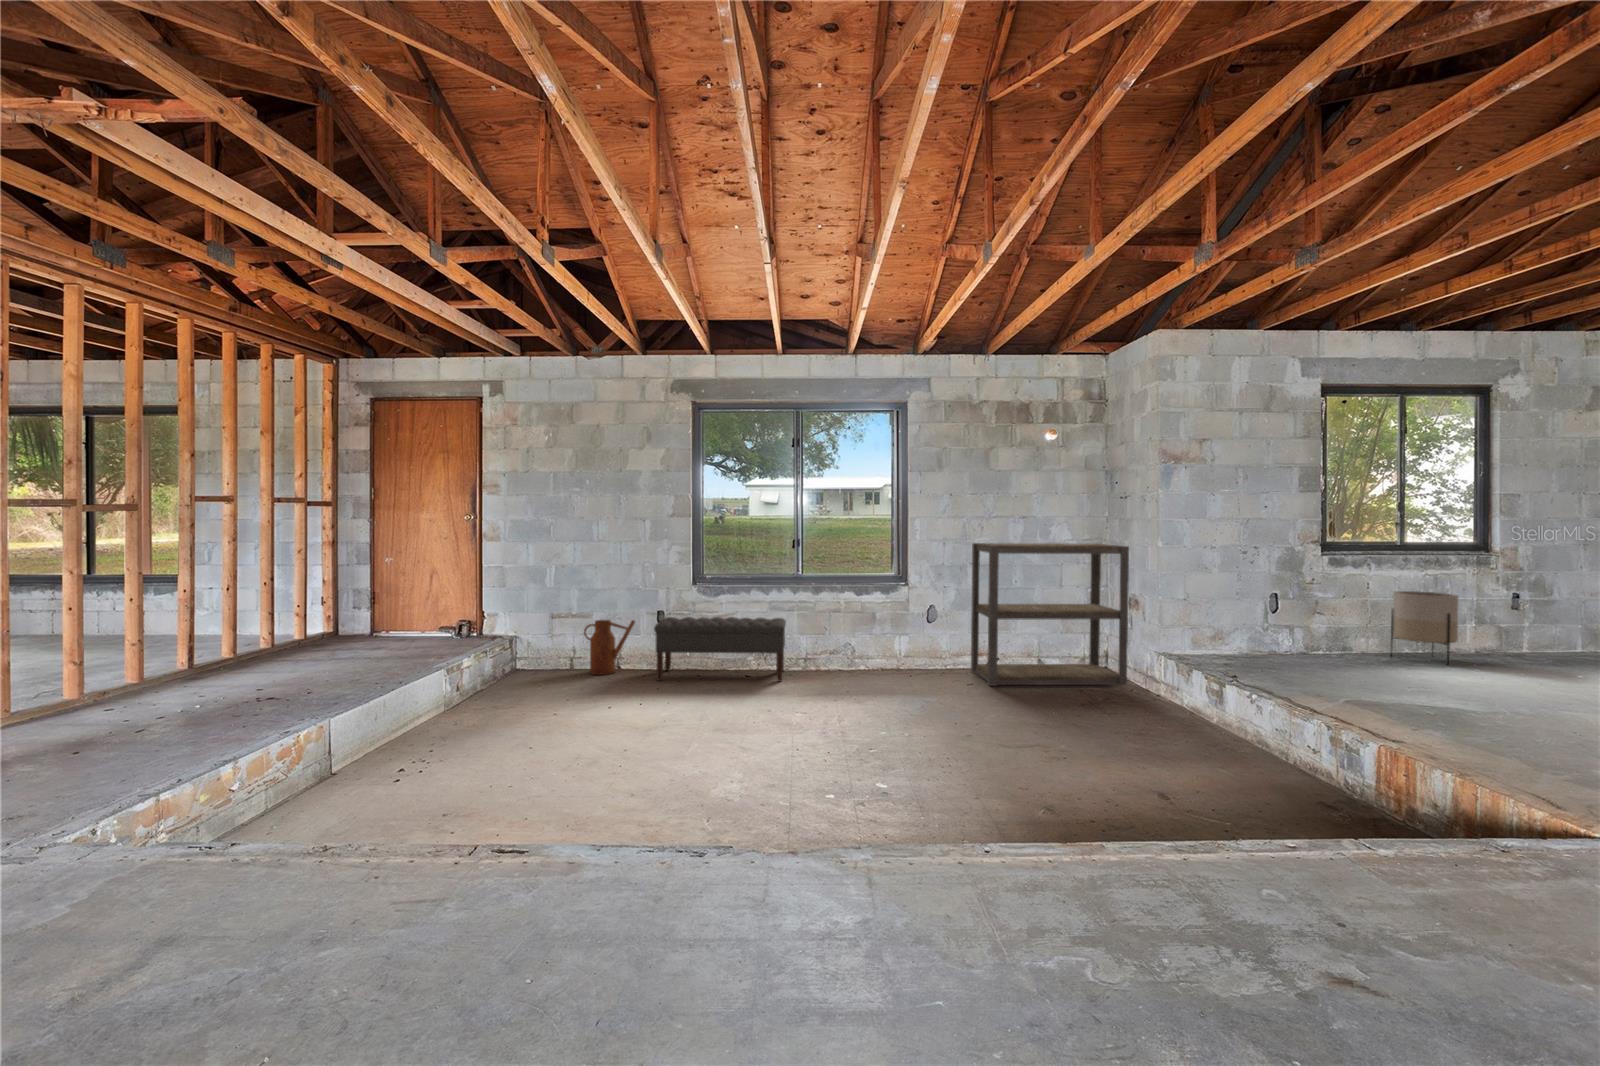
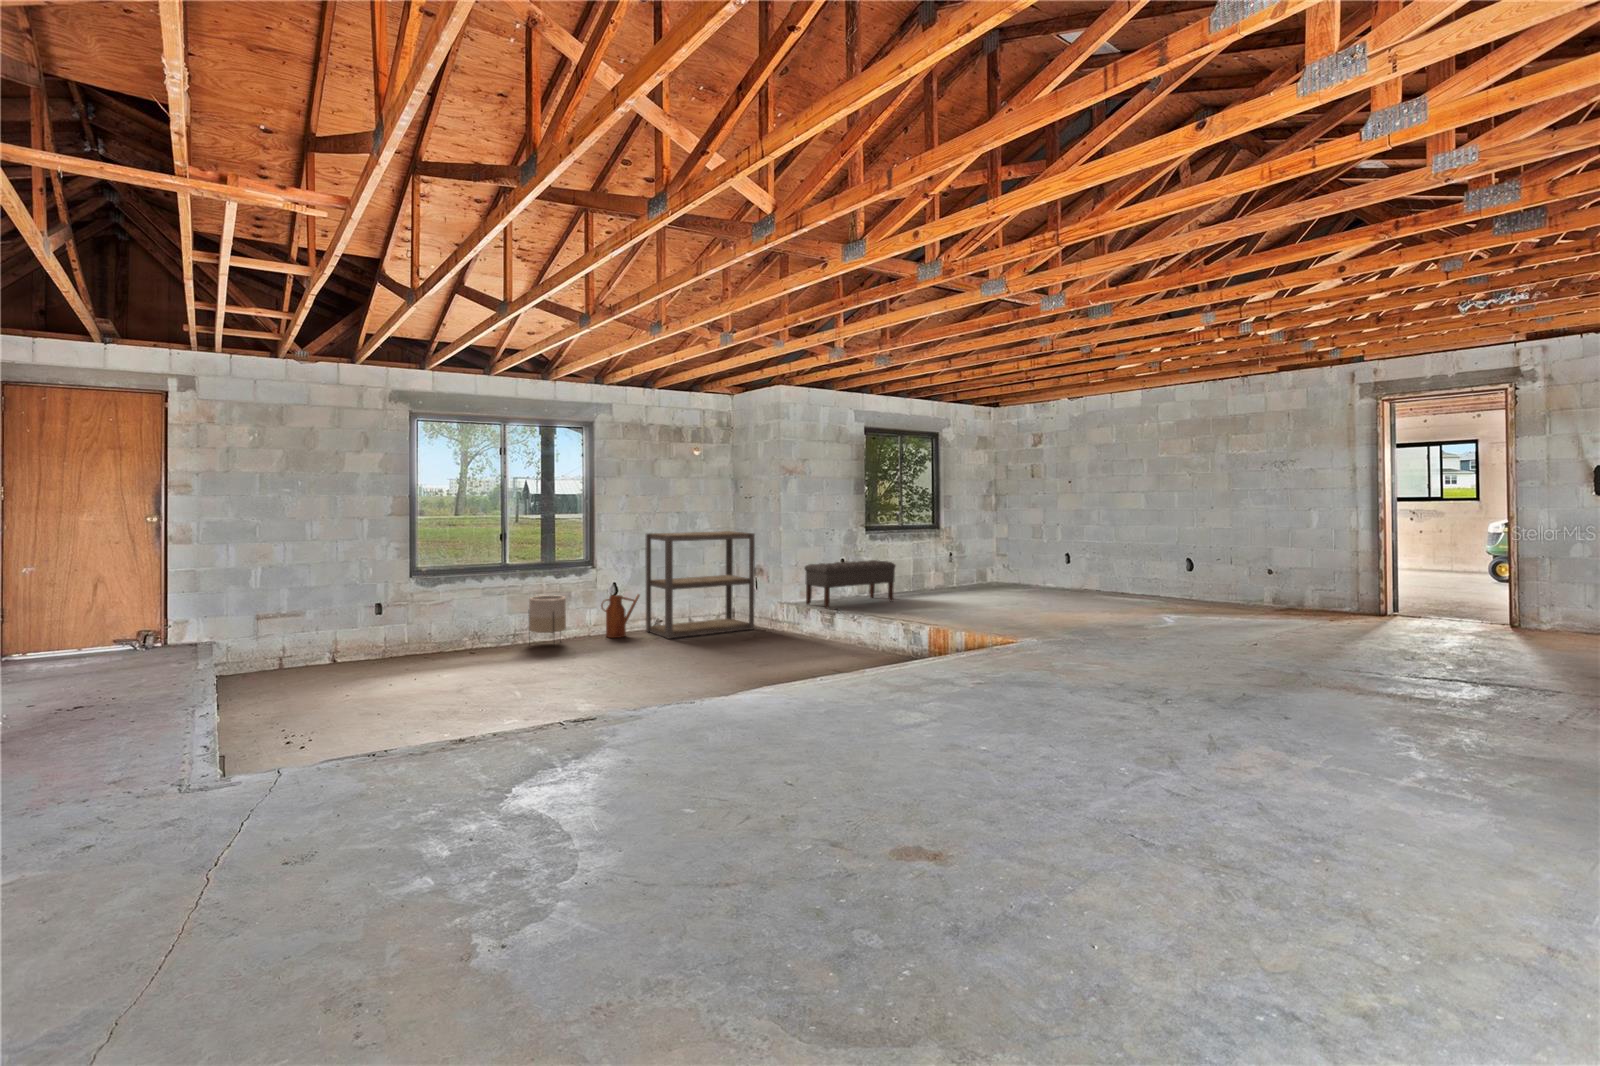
planter: present [1390,591,1458,664] -> present [529,595,566,633]
bench: present [654,617,786,682] -> present [805,560,895,608]
watering can: present [584,620,635,675] -> present [601,594,640,638]

